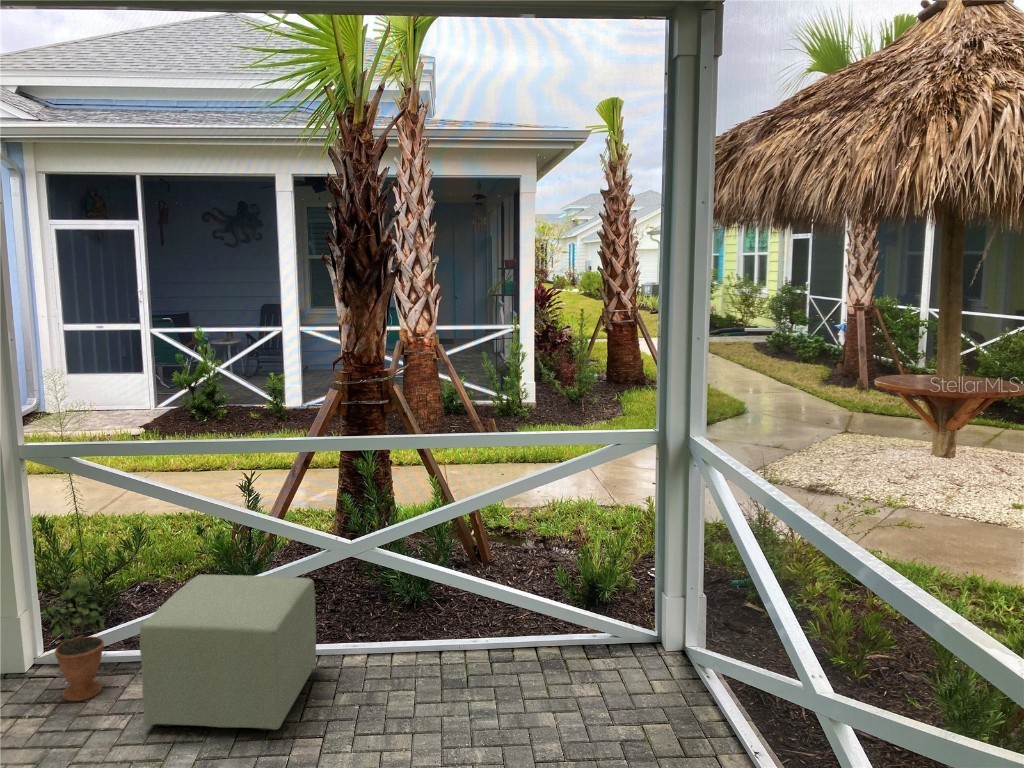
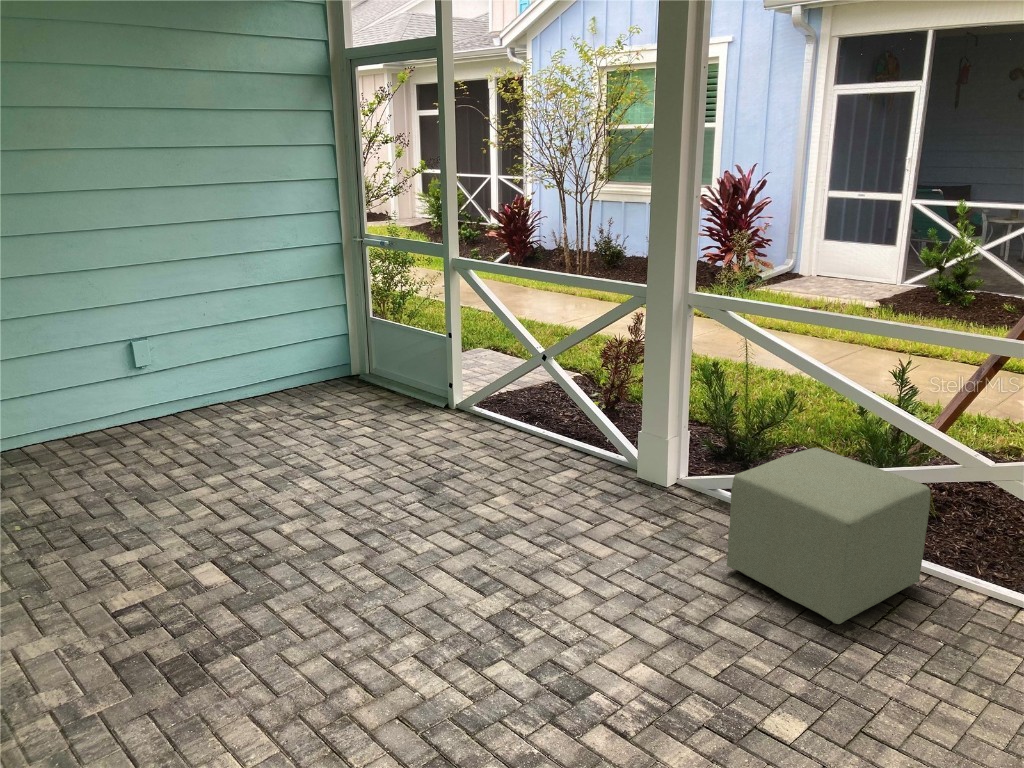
potted plant: present [42,571,105,701] -> none [675,411,726,527]

